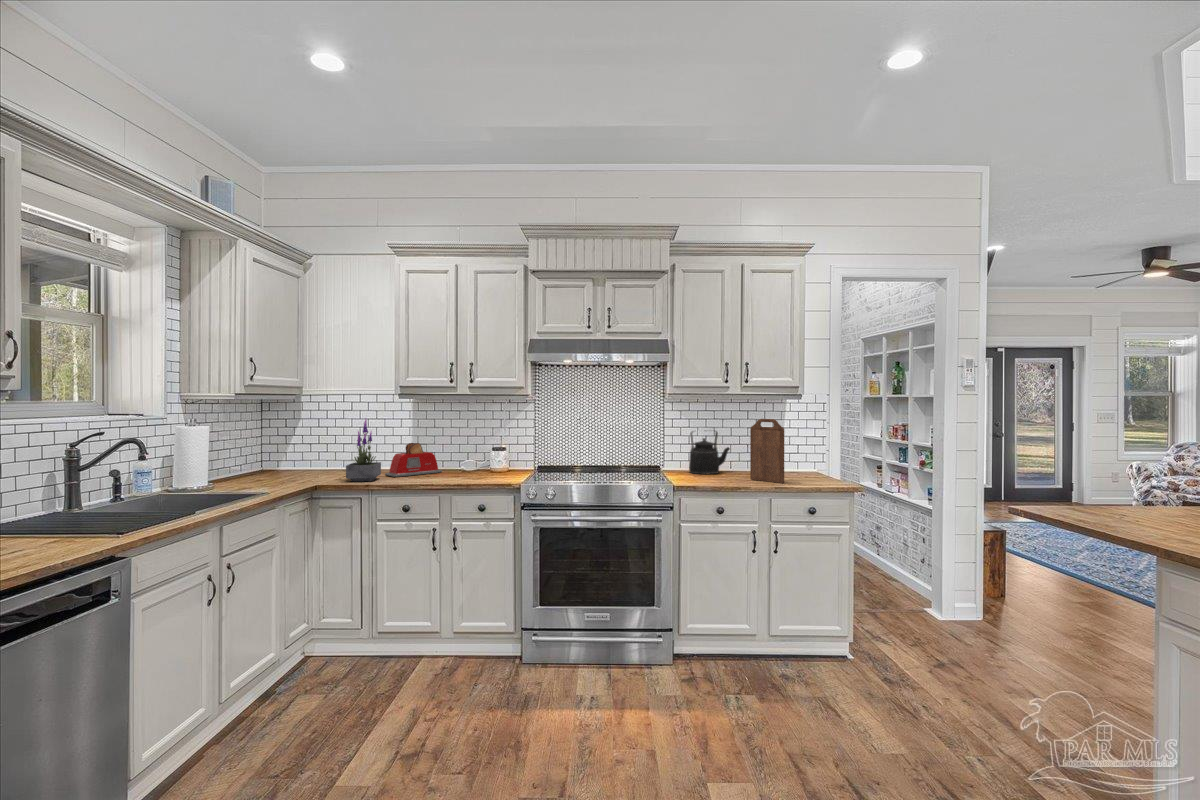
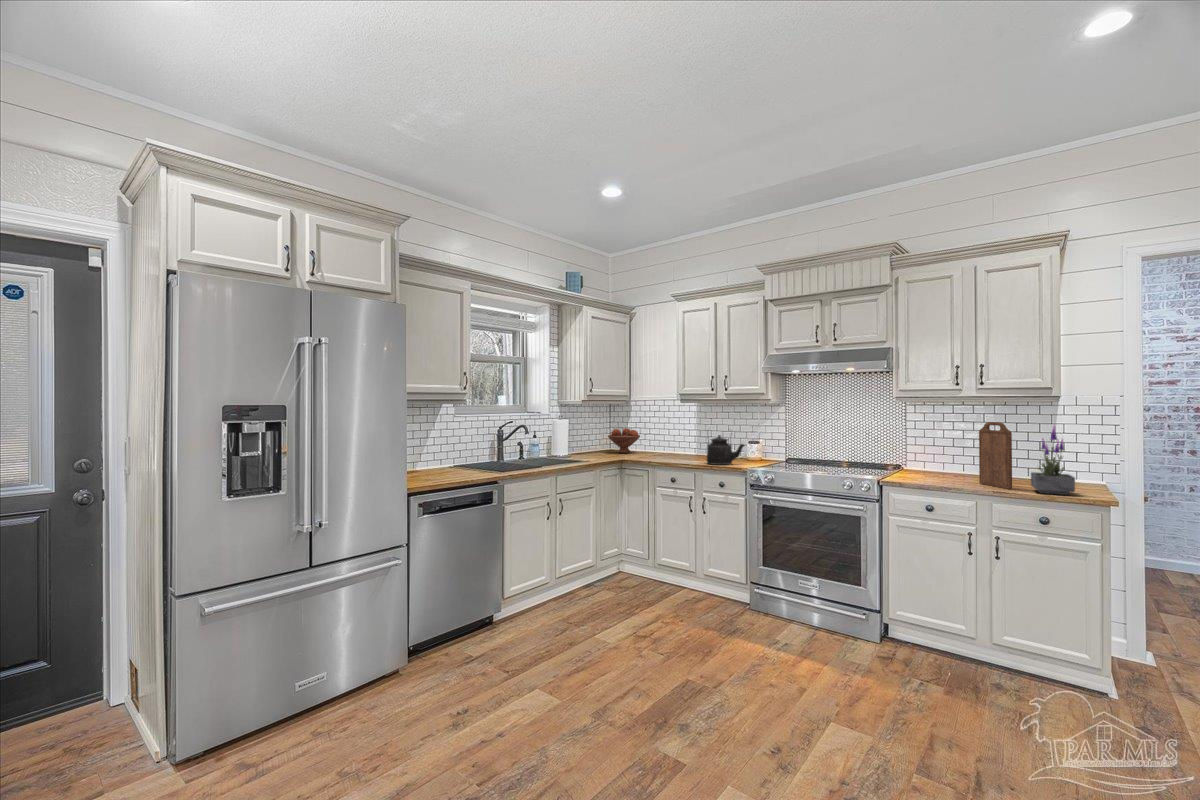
potted plant: present [346,419,381,481] -> present [1031,424,1075,495]
kettle: present [689,431,730,474] -> present [707,429,744,465]
fruit bowl: none [271,436,327,474] -> present [608,428,640,453]
toaster: present [385,443,442,477] -> none [670,435,711,459]

